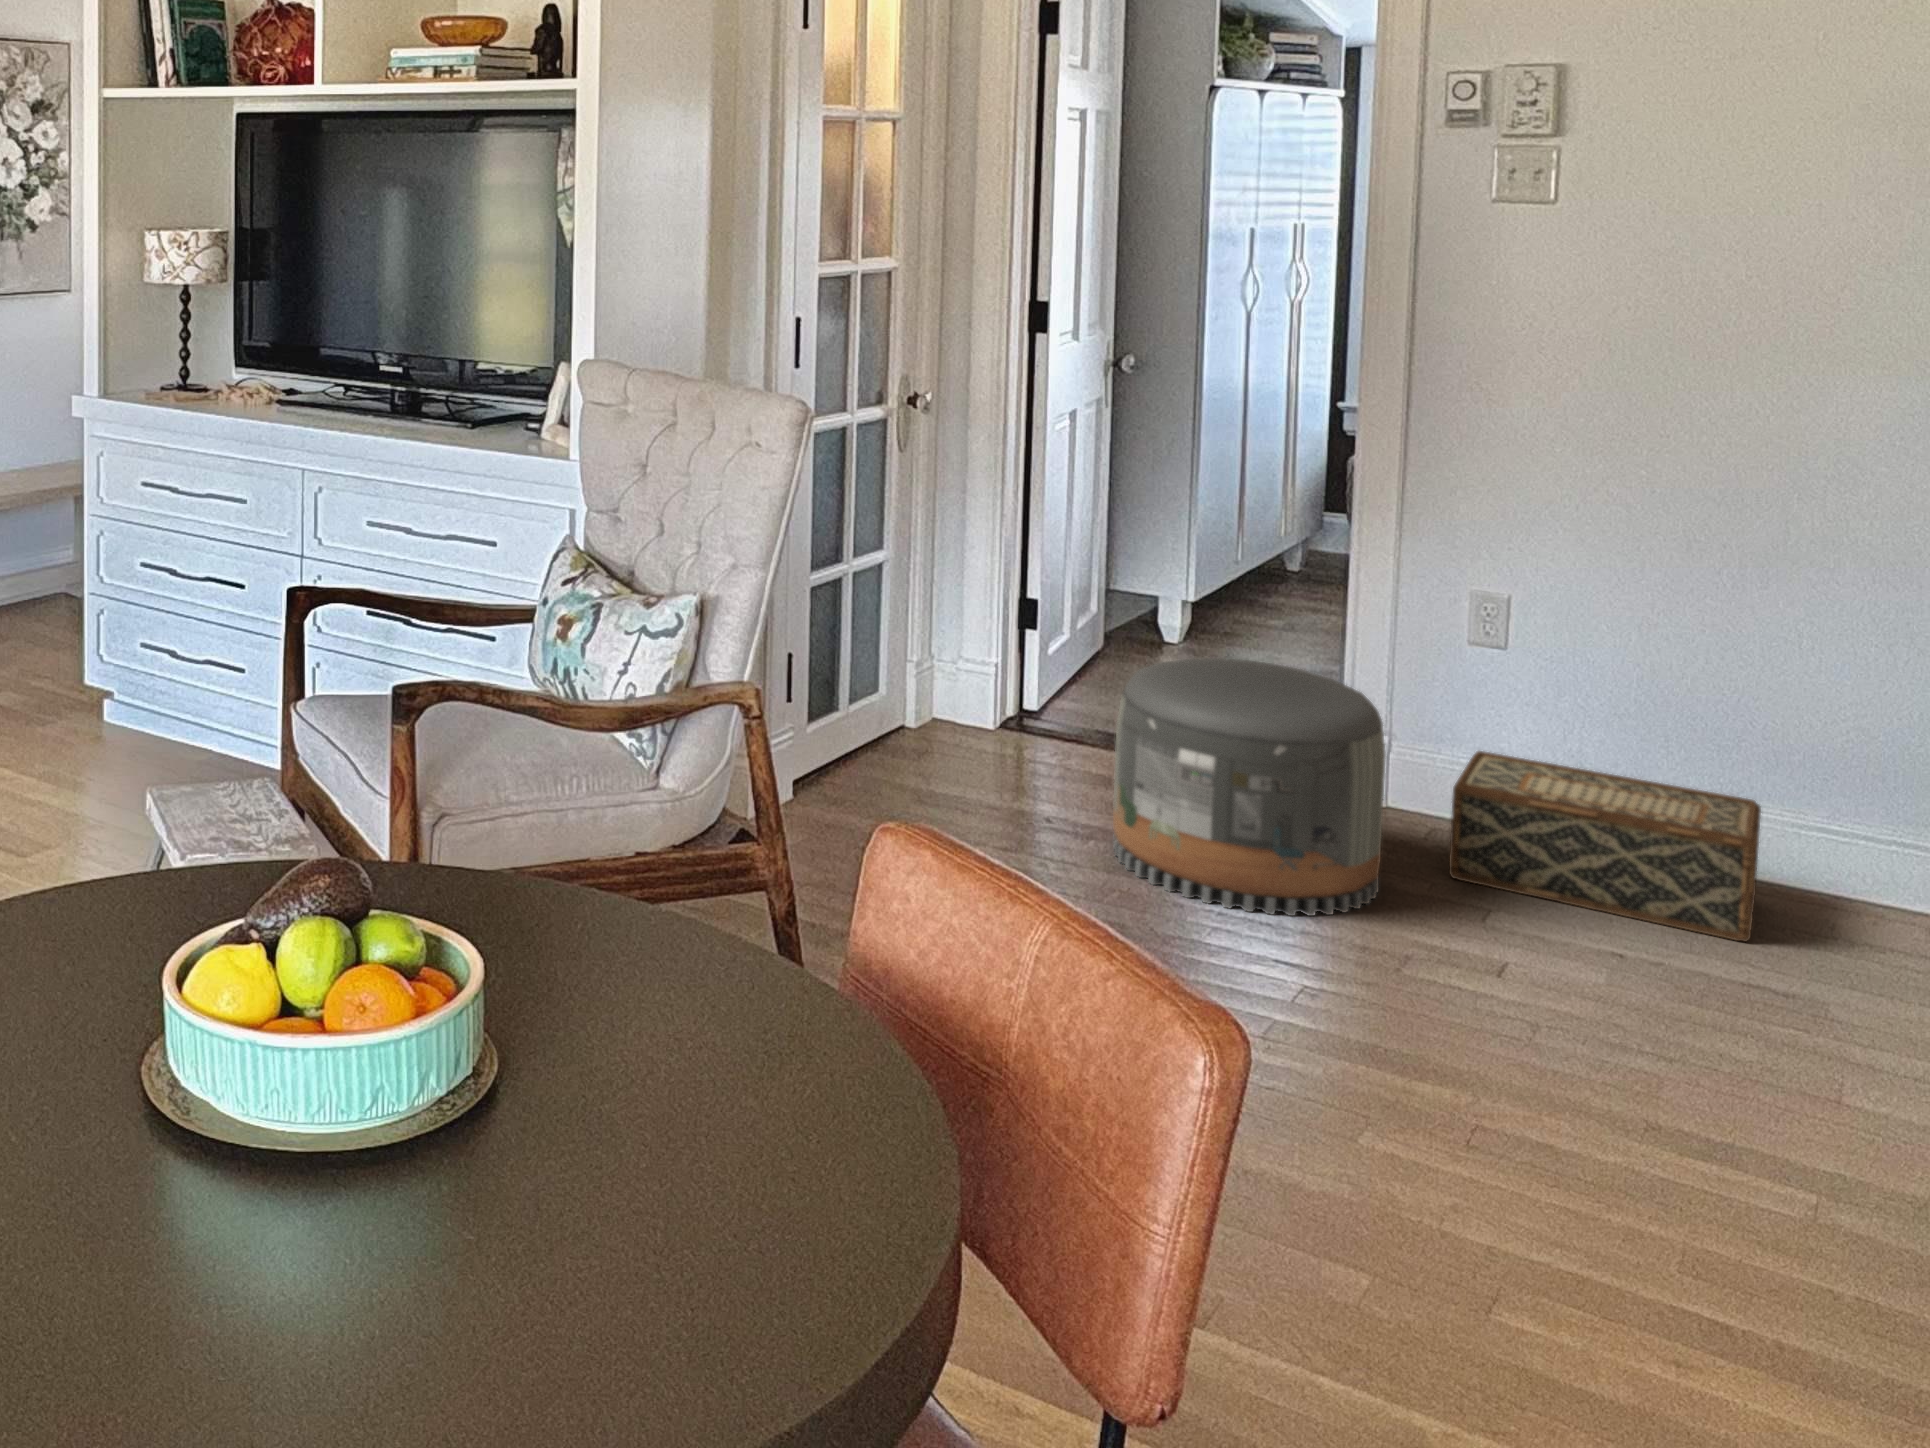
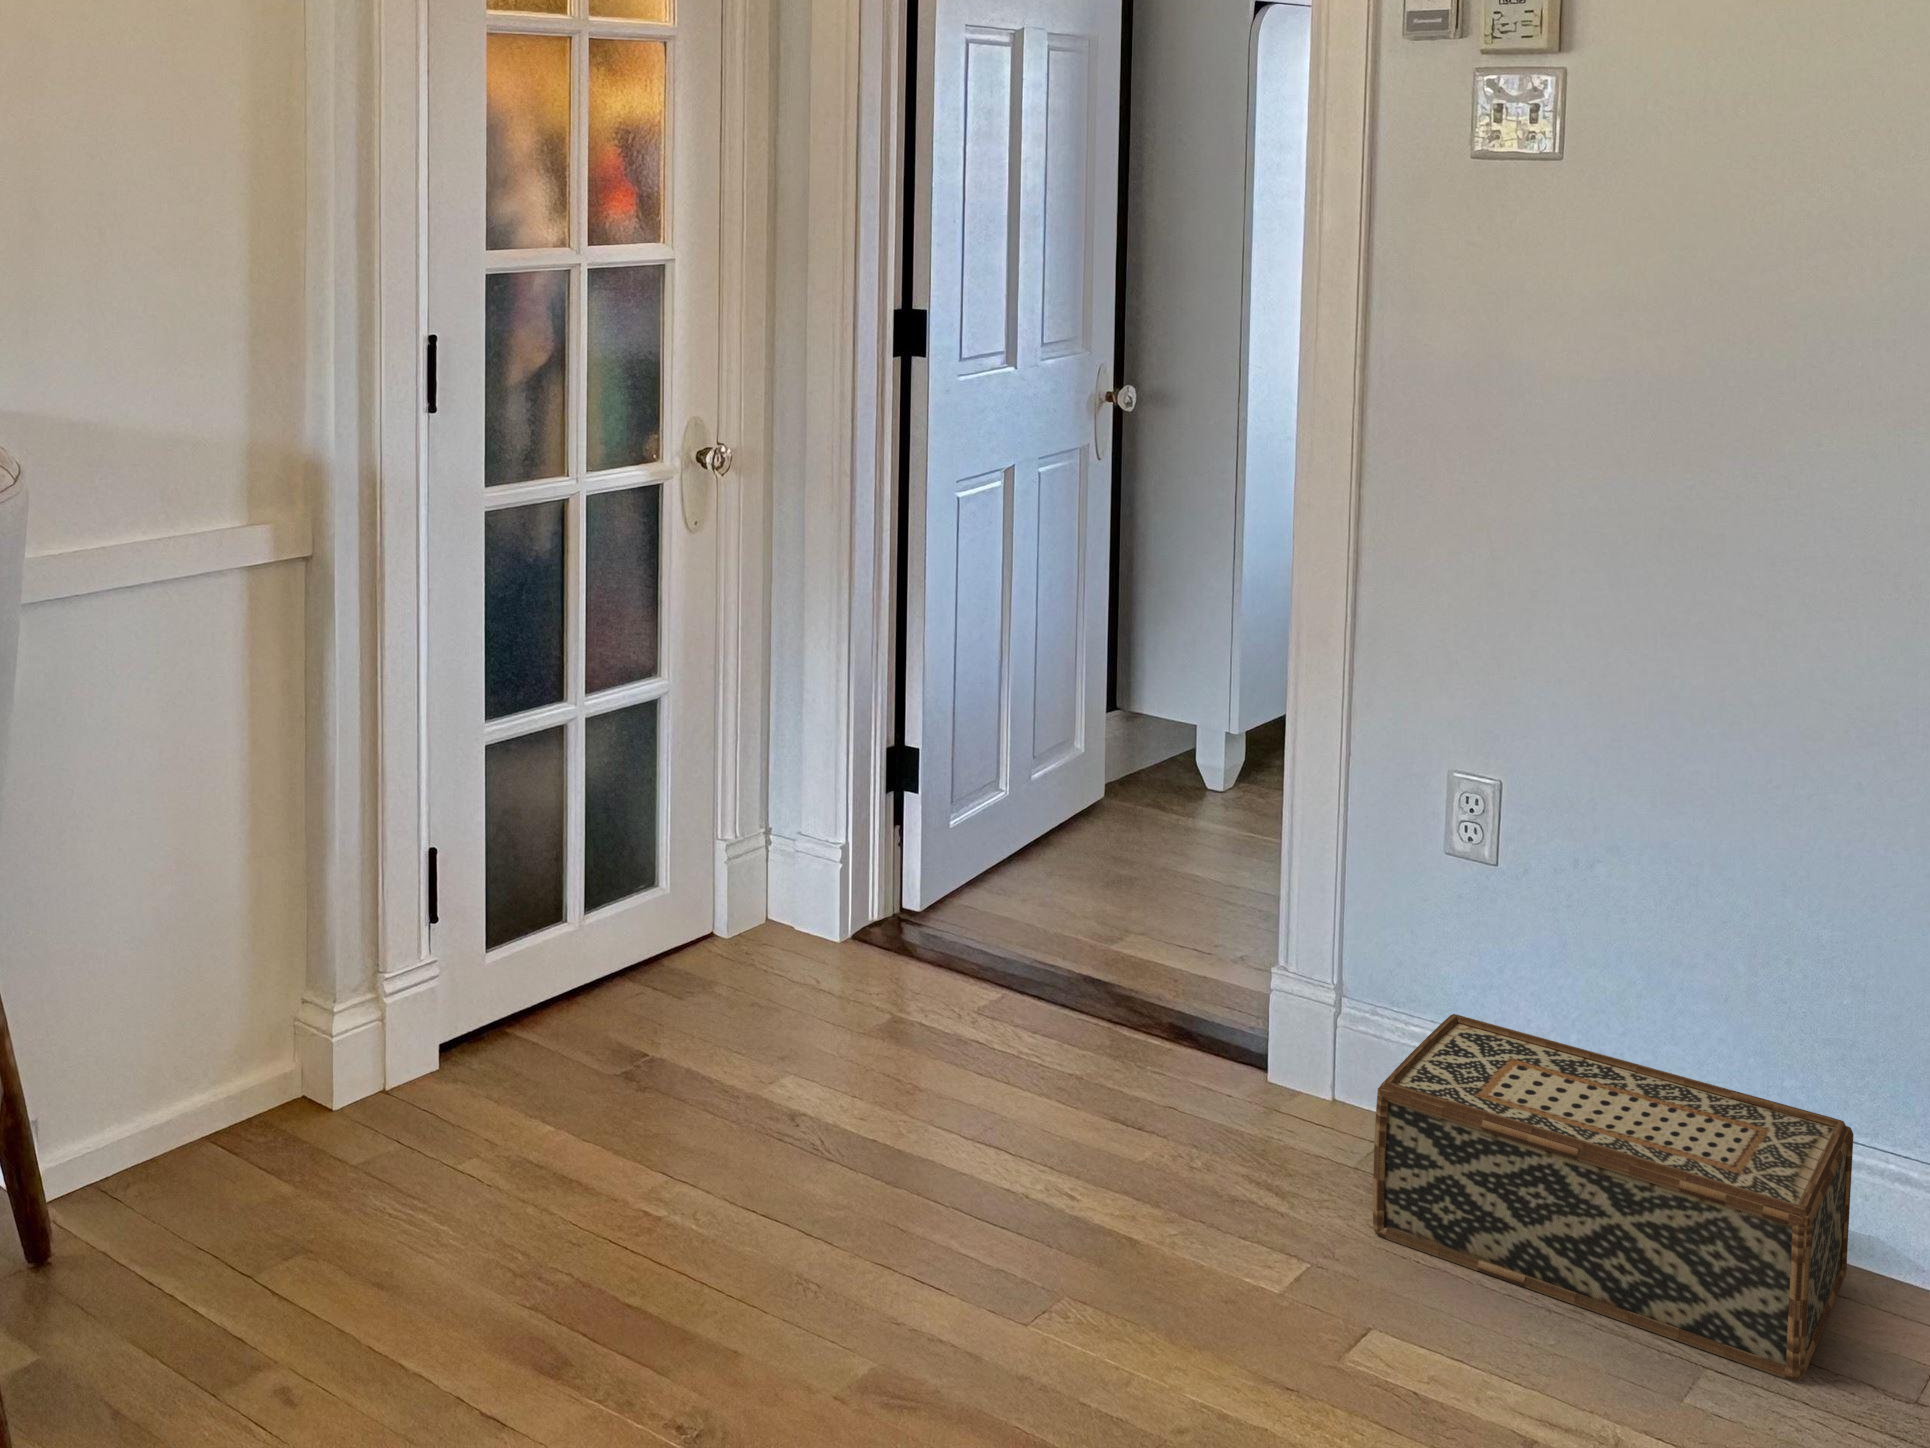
pouf: present [1113,658,1385,916] -> none [862,867,1257,1320]

